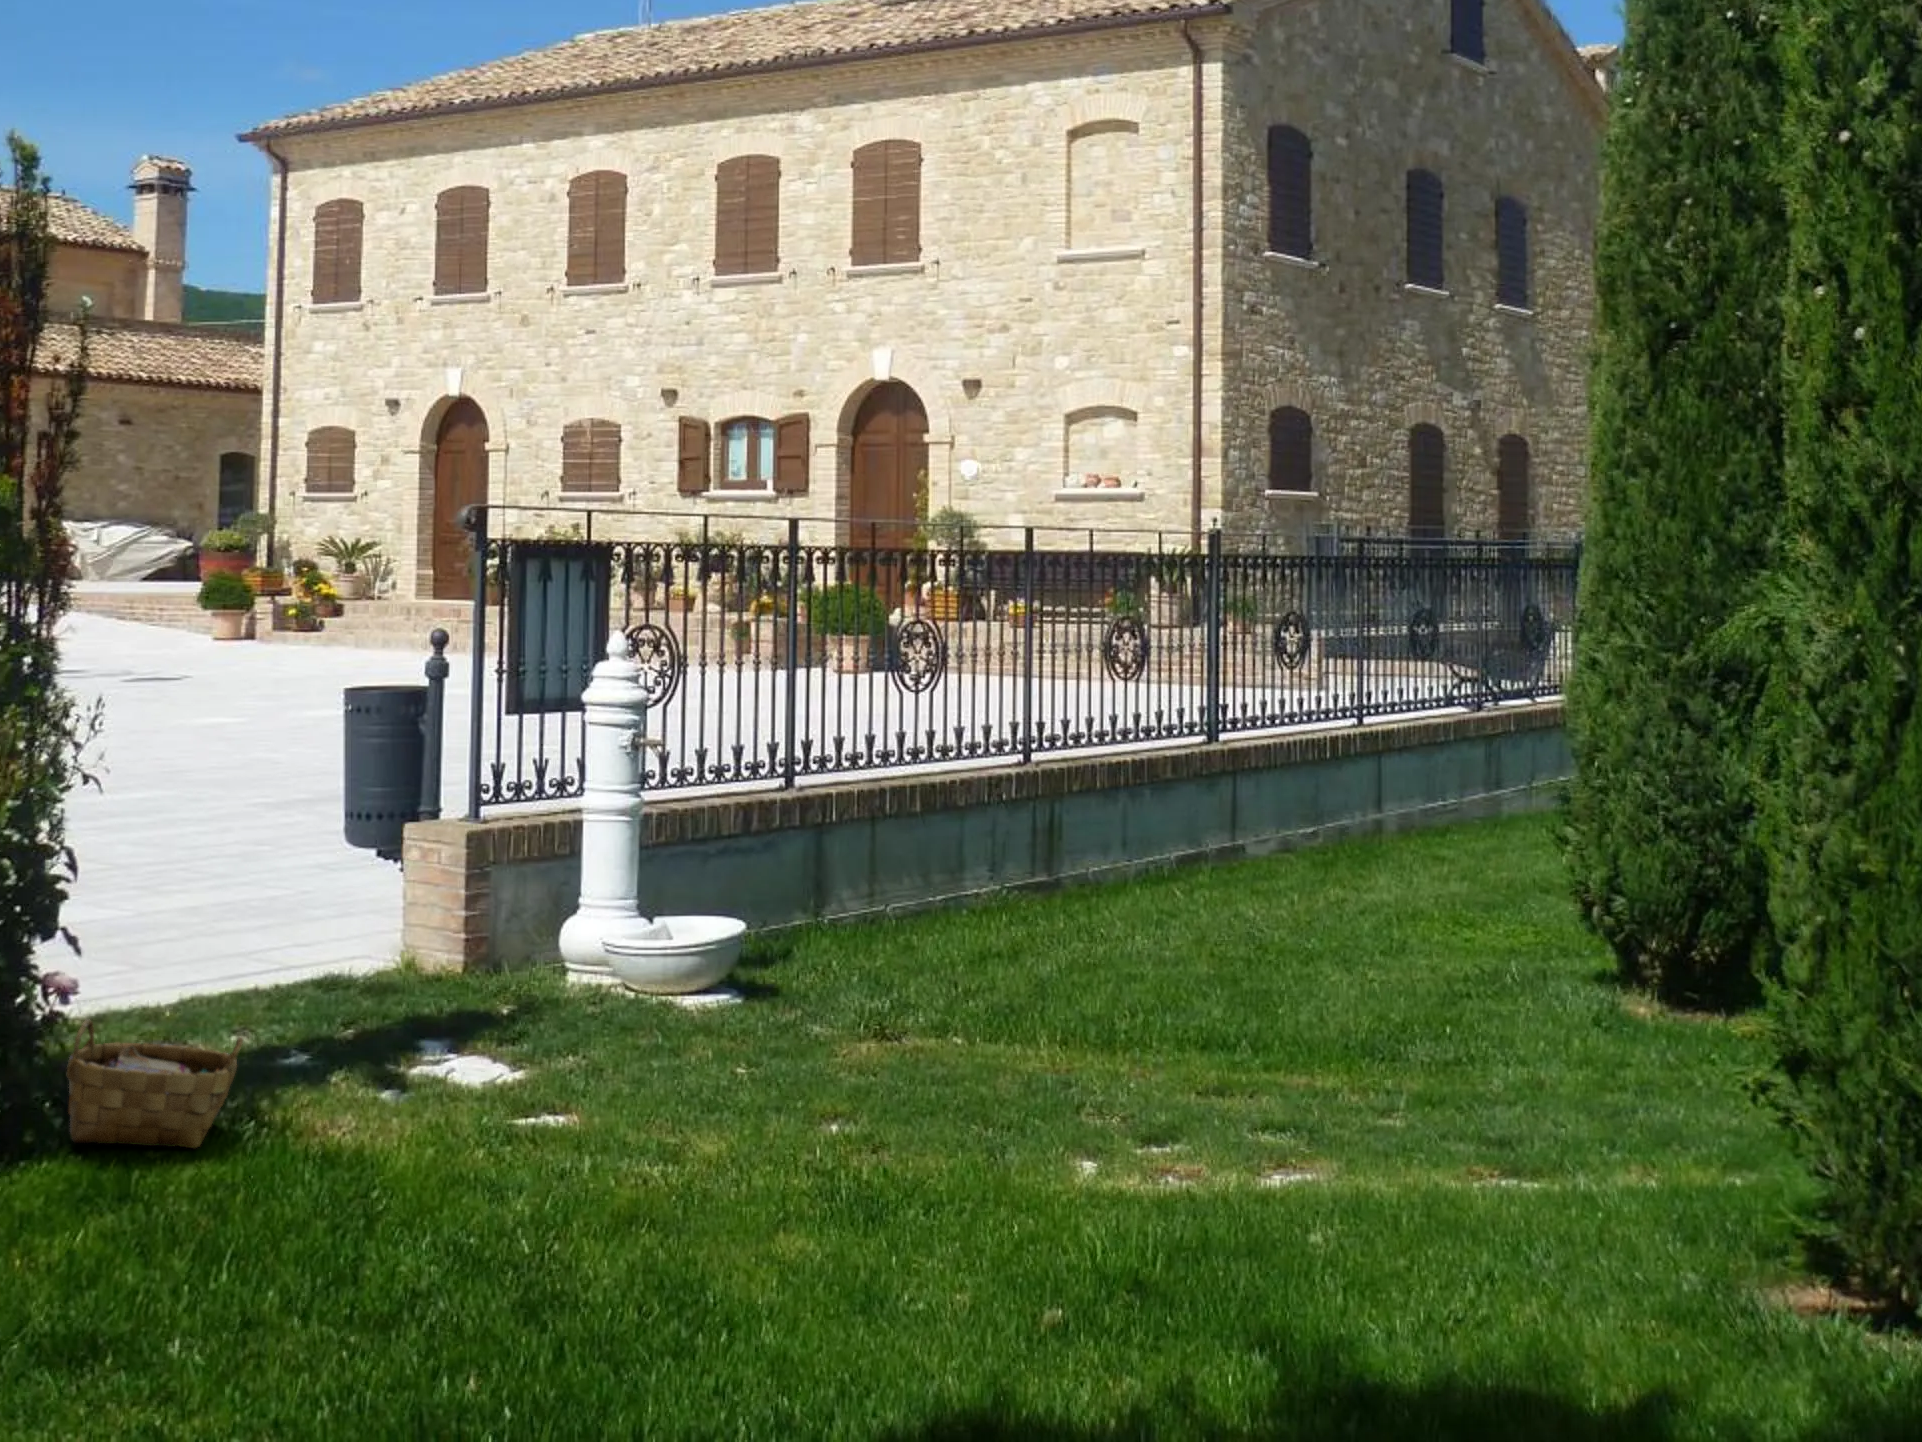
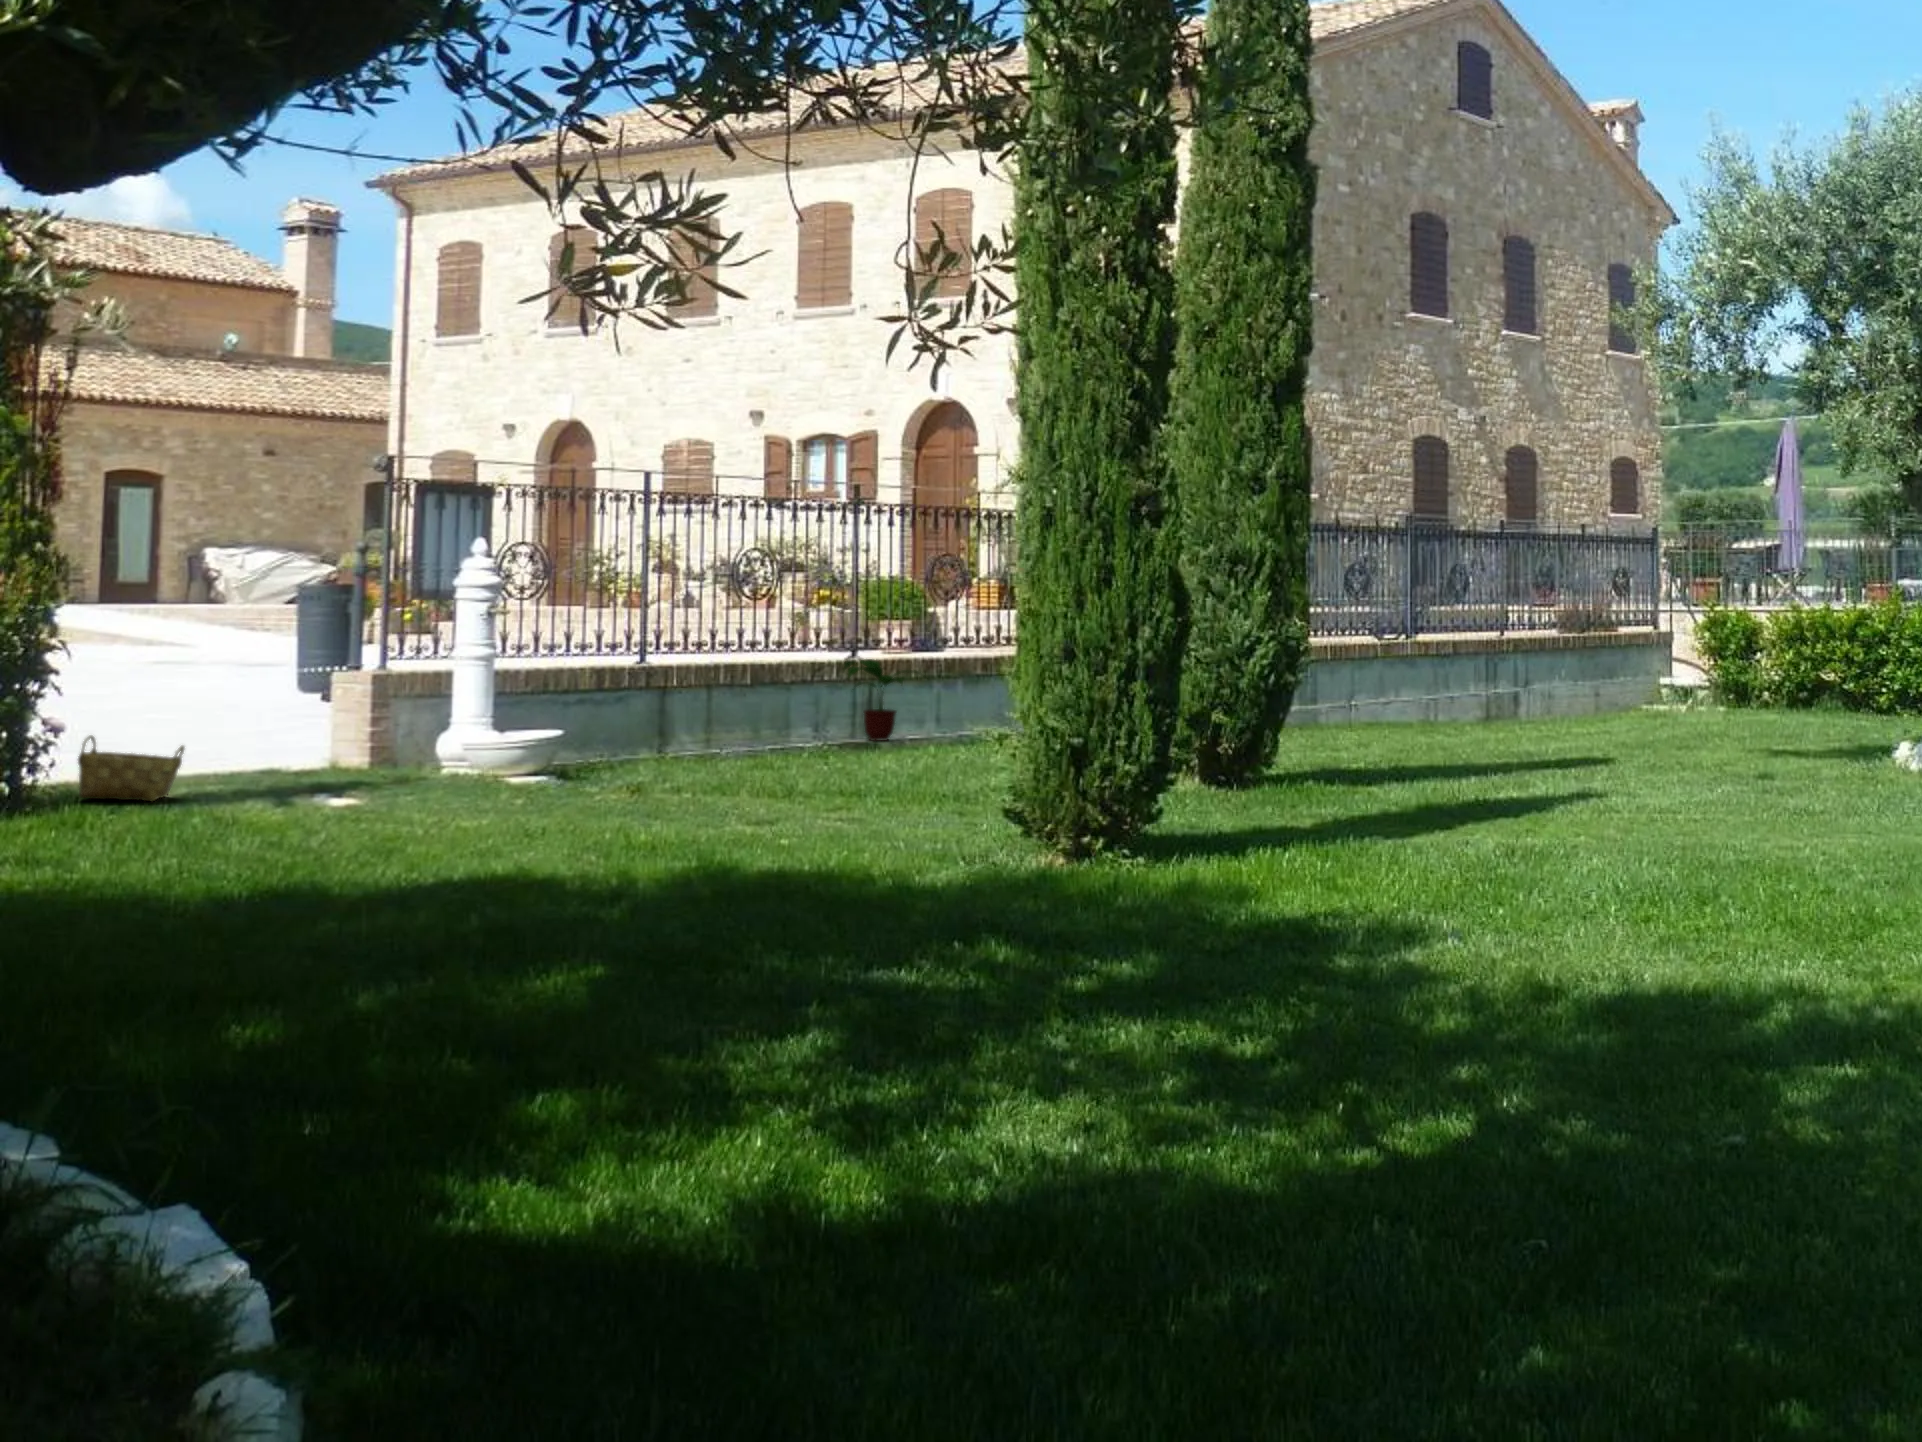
potted plant: none [1038,774,1166,898] -> present [844,659,915,741]

